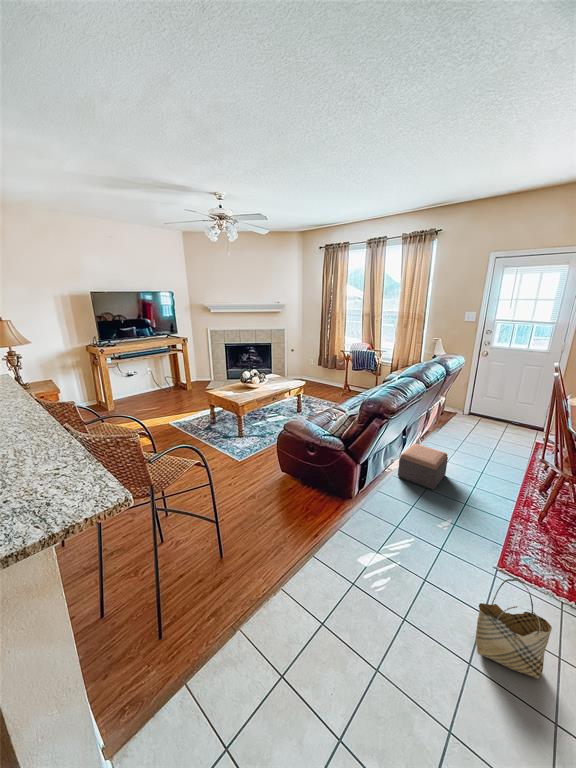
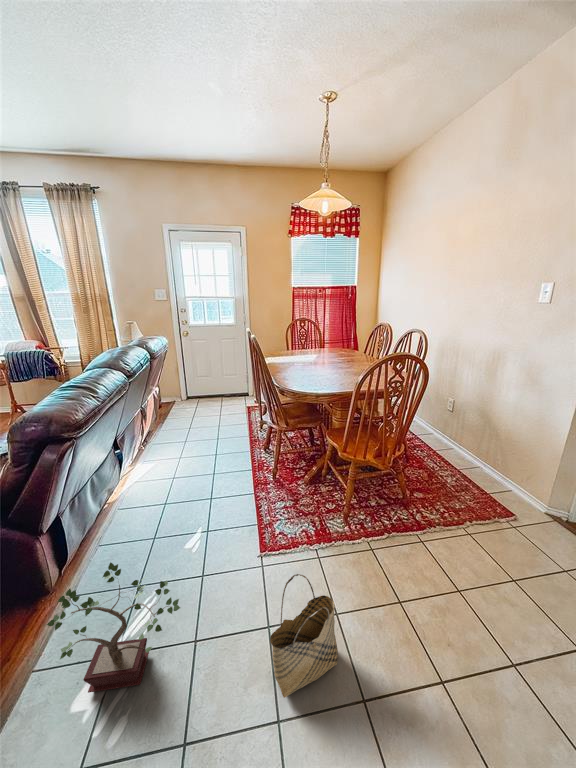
footstool: present [398,444,448,490] -> none [120,450,182,506]
potted plant: none [355,493,424,572] -> present [47,563,180,693]

